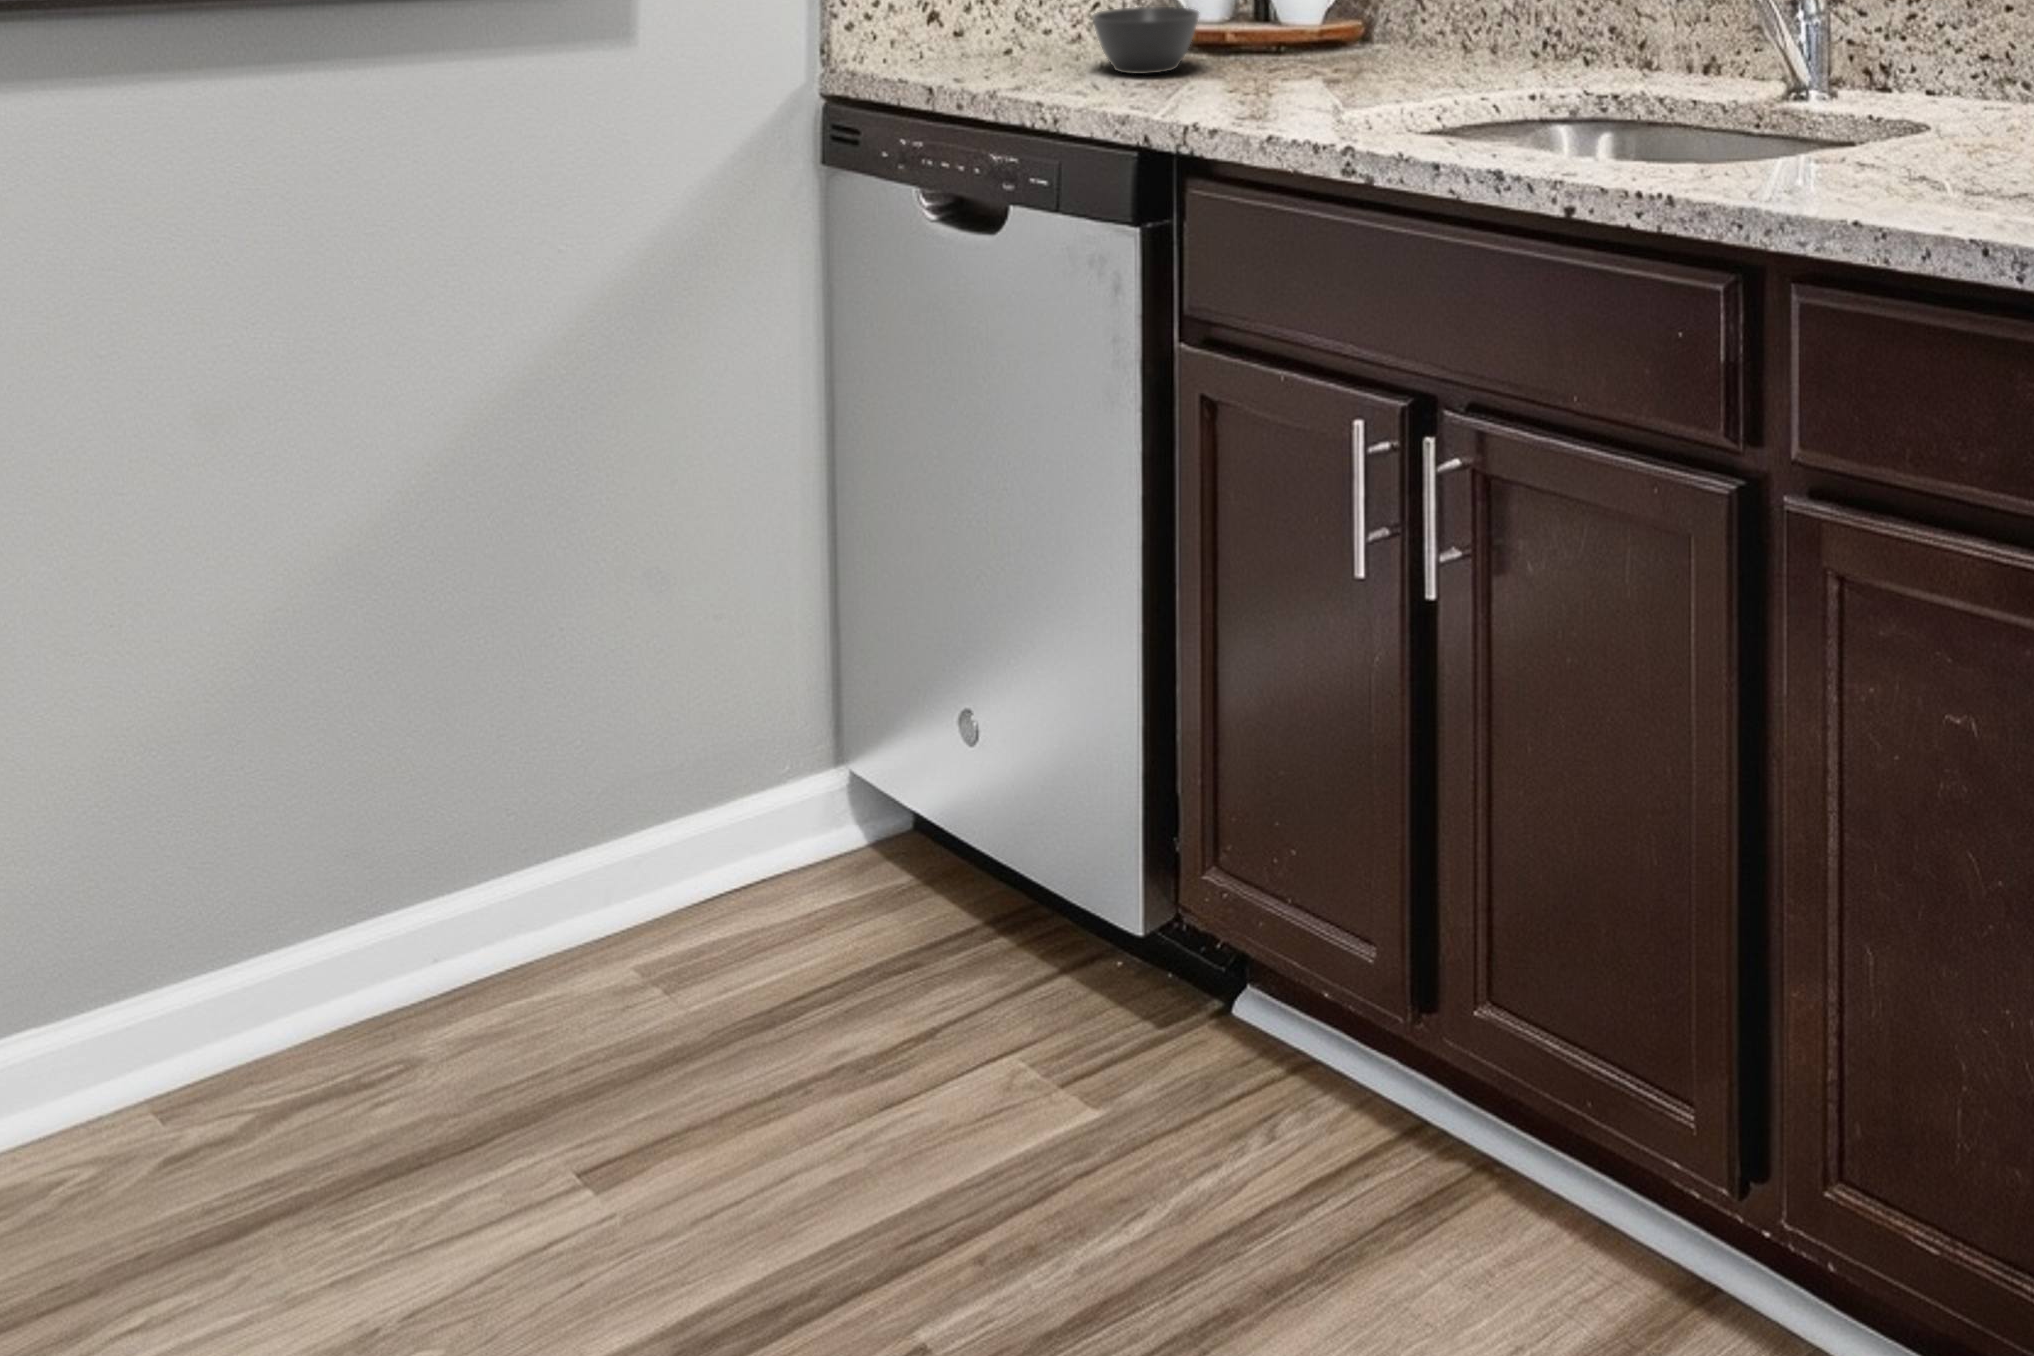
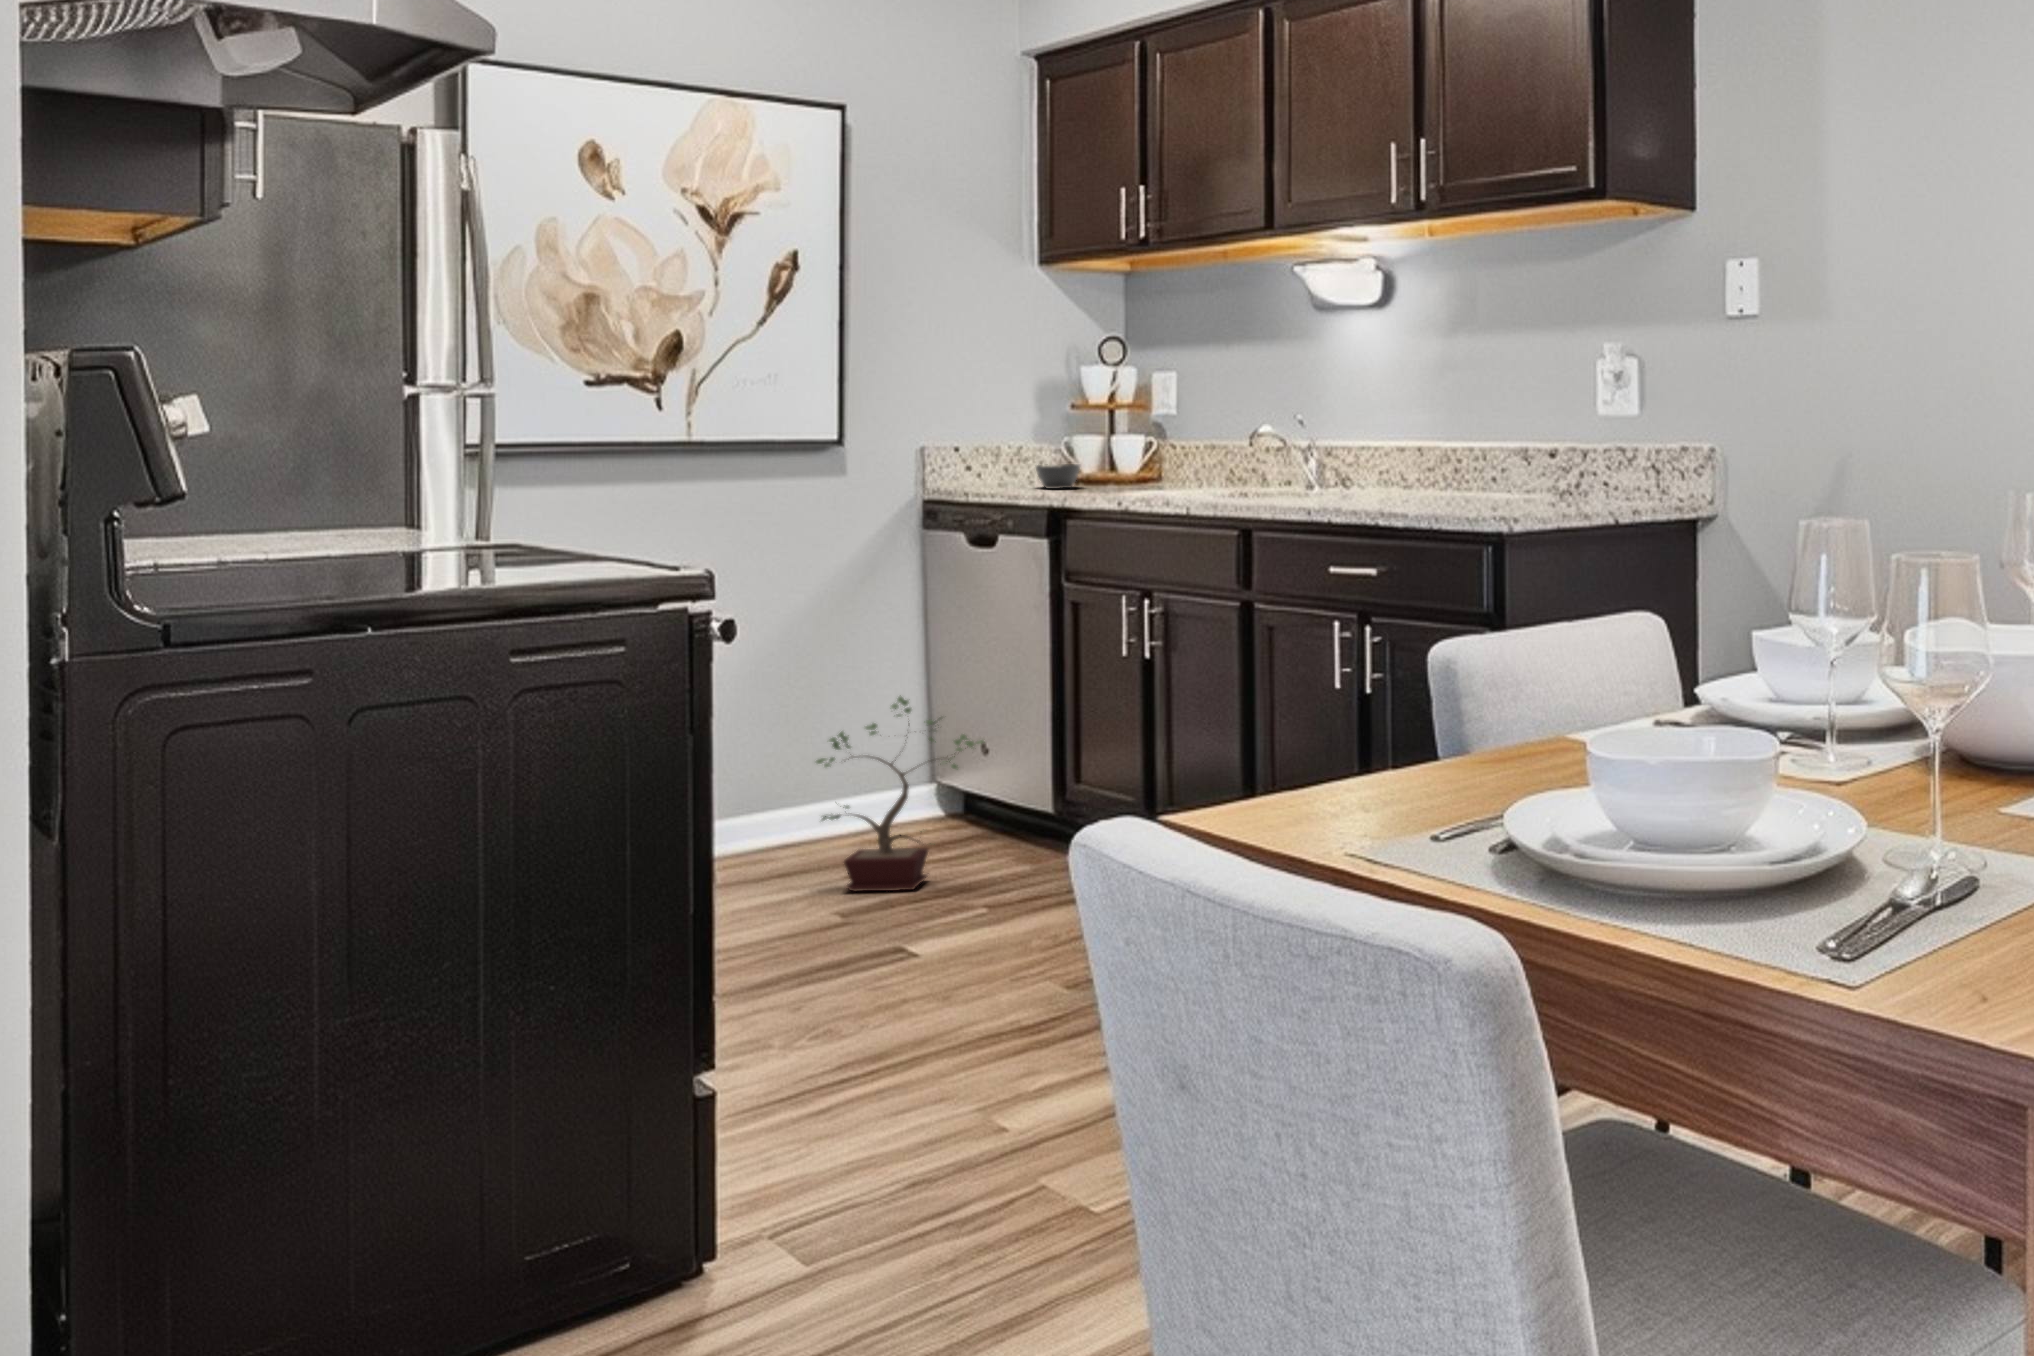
potted plant: none [481,682,974,1257] -> present [816,695,983,892]

